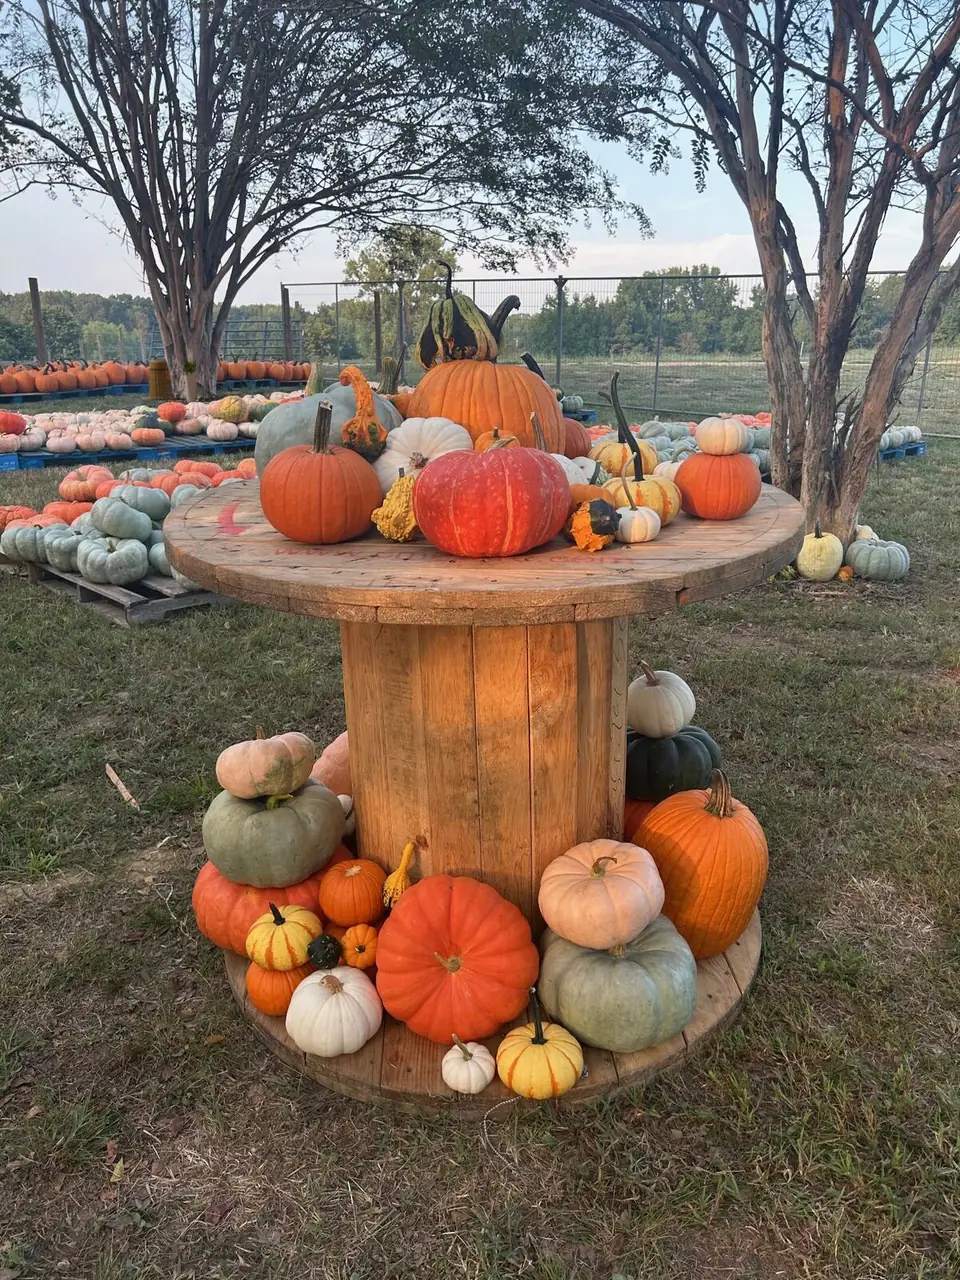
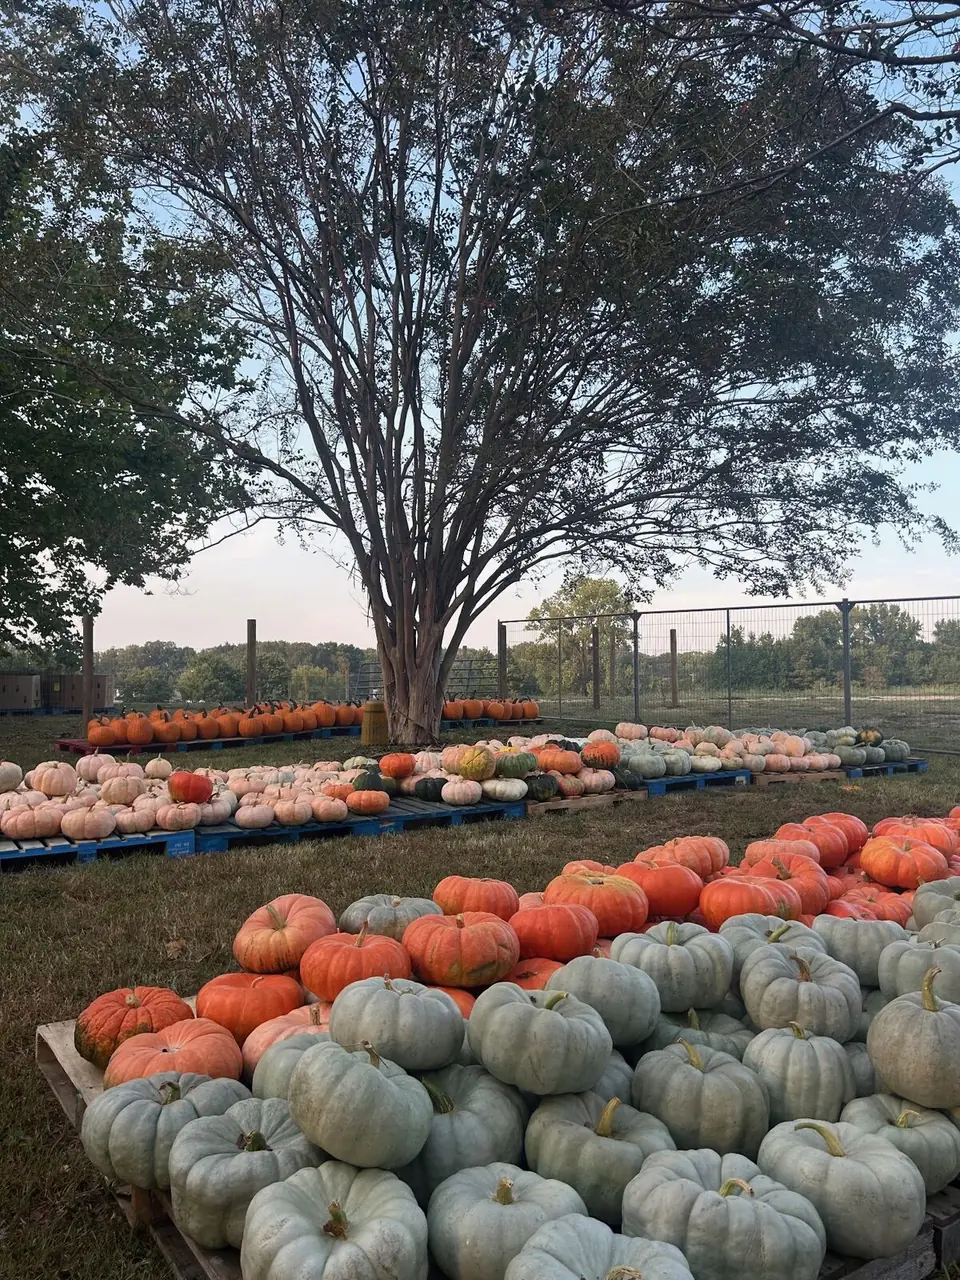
planter: present [182,361,197,402] -> none [398,699,422,748]

